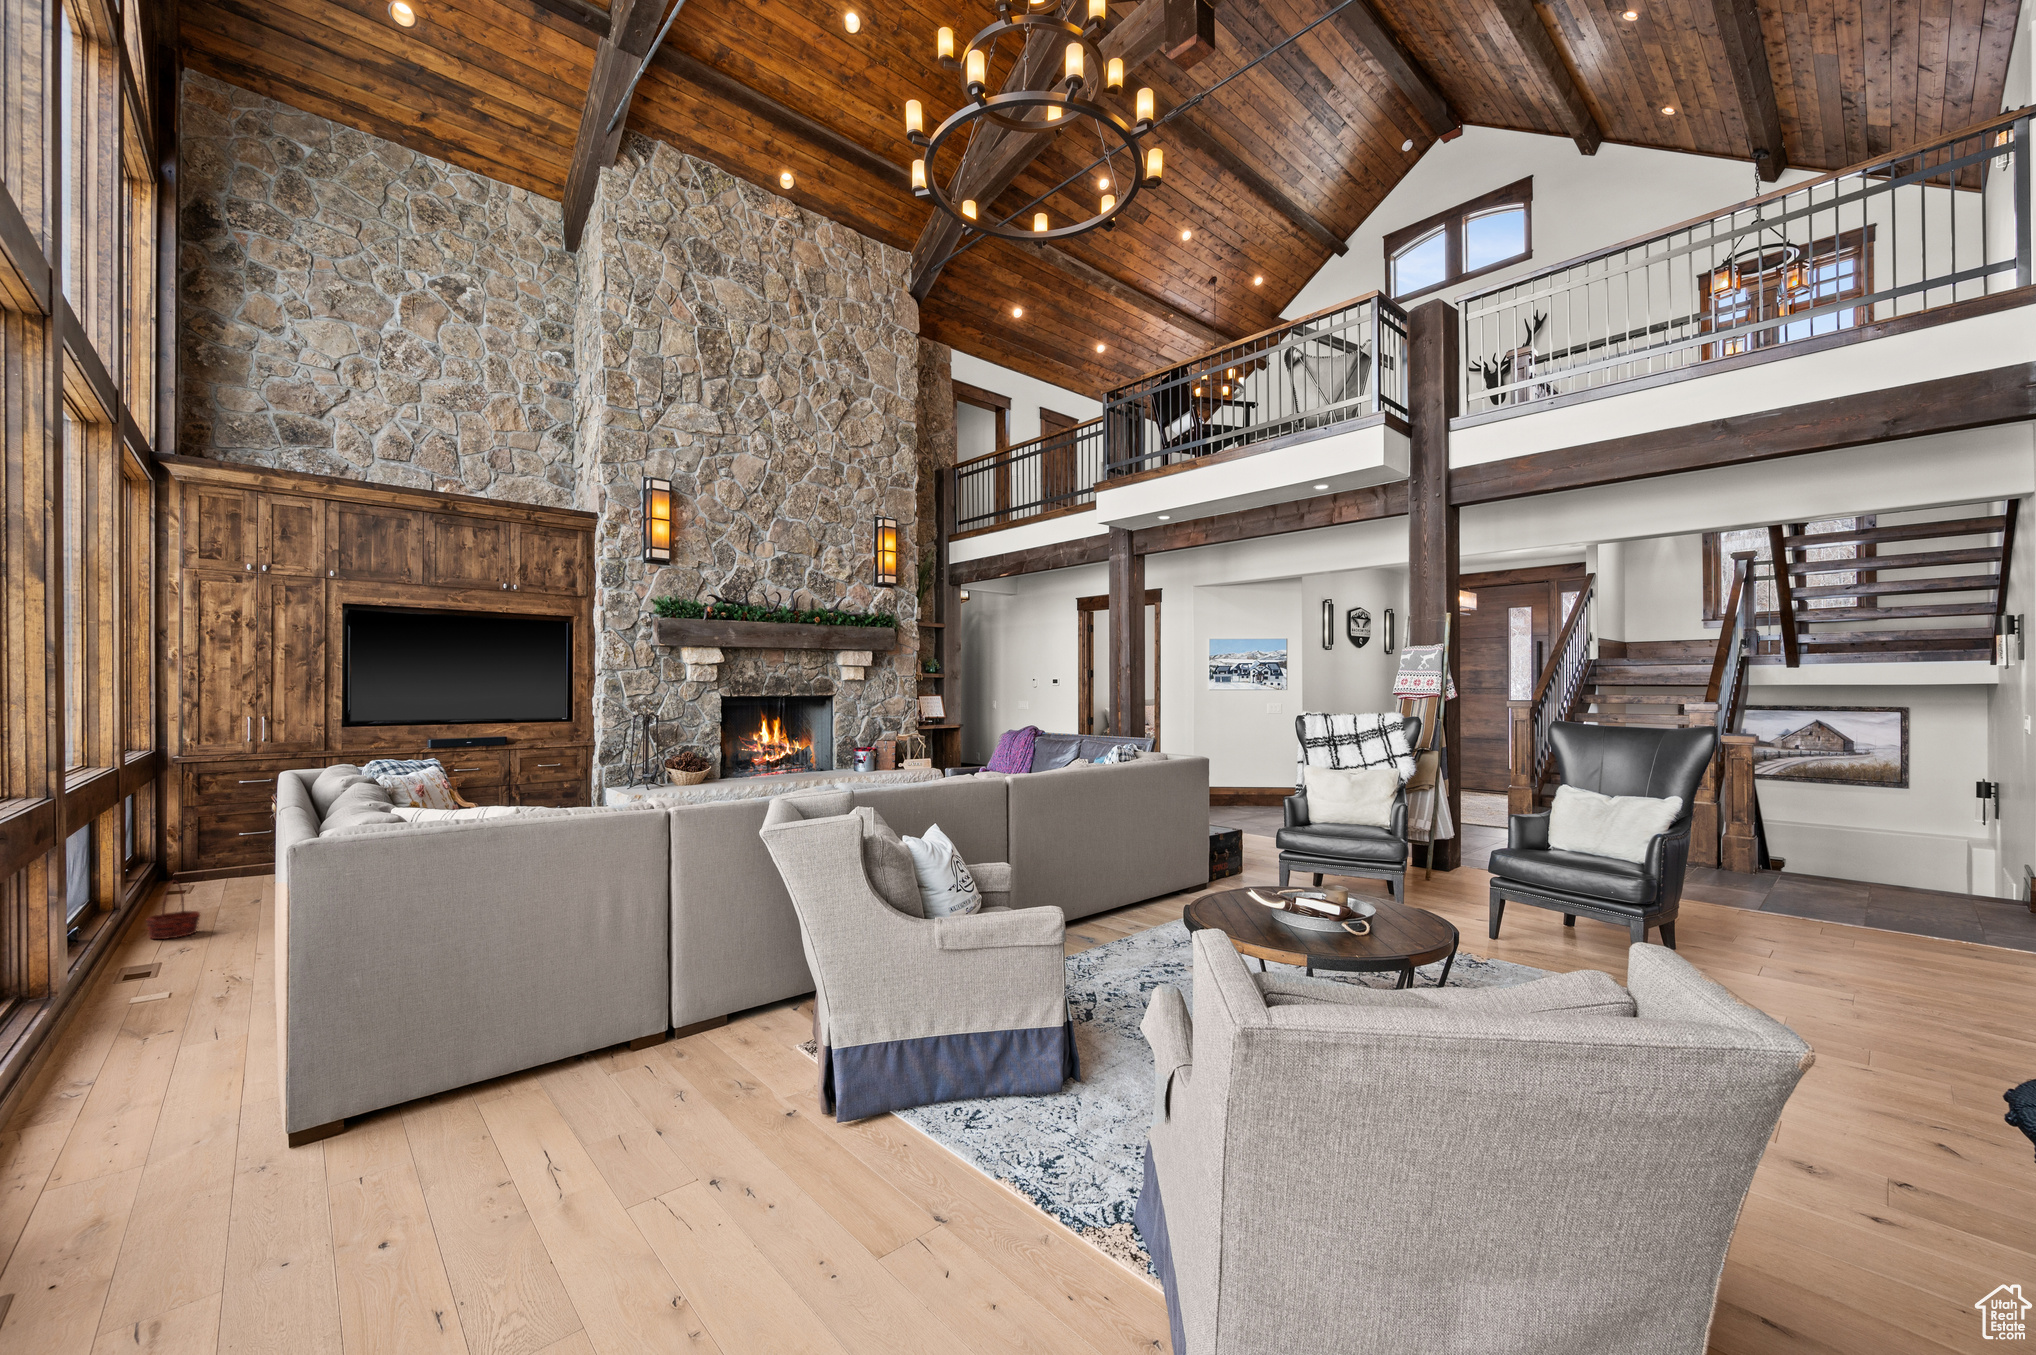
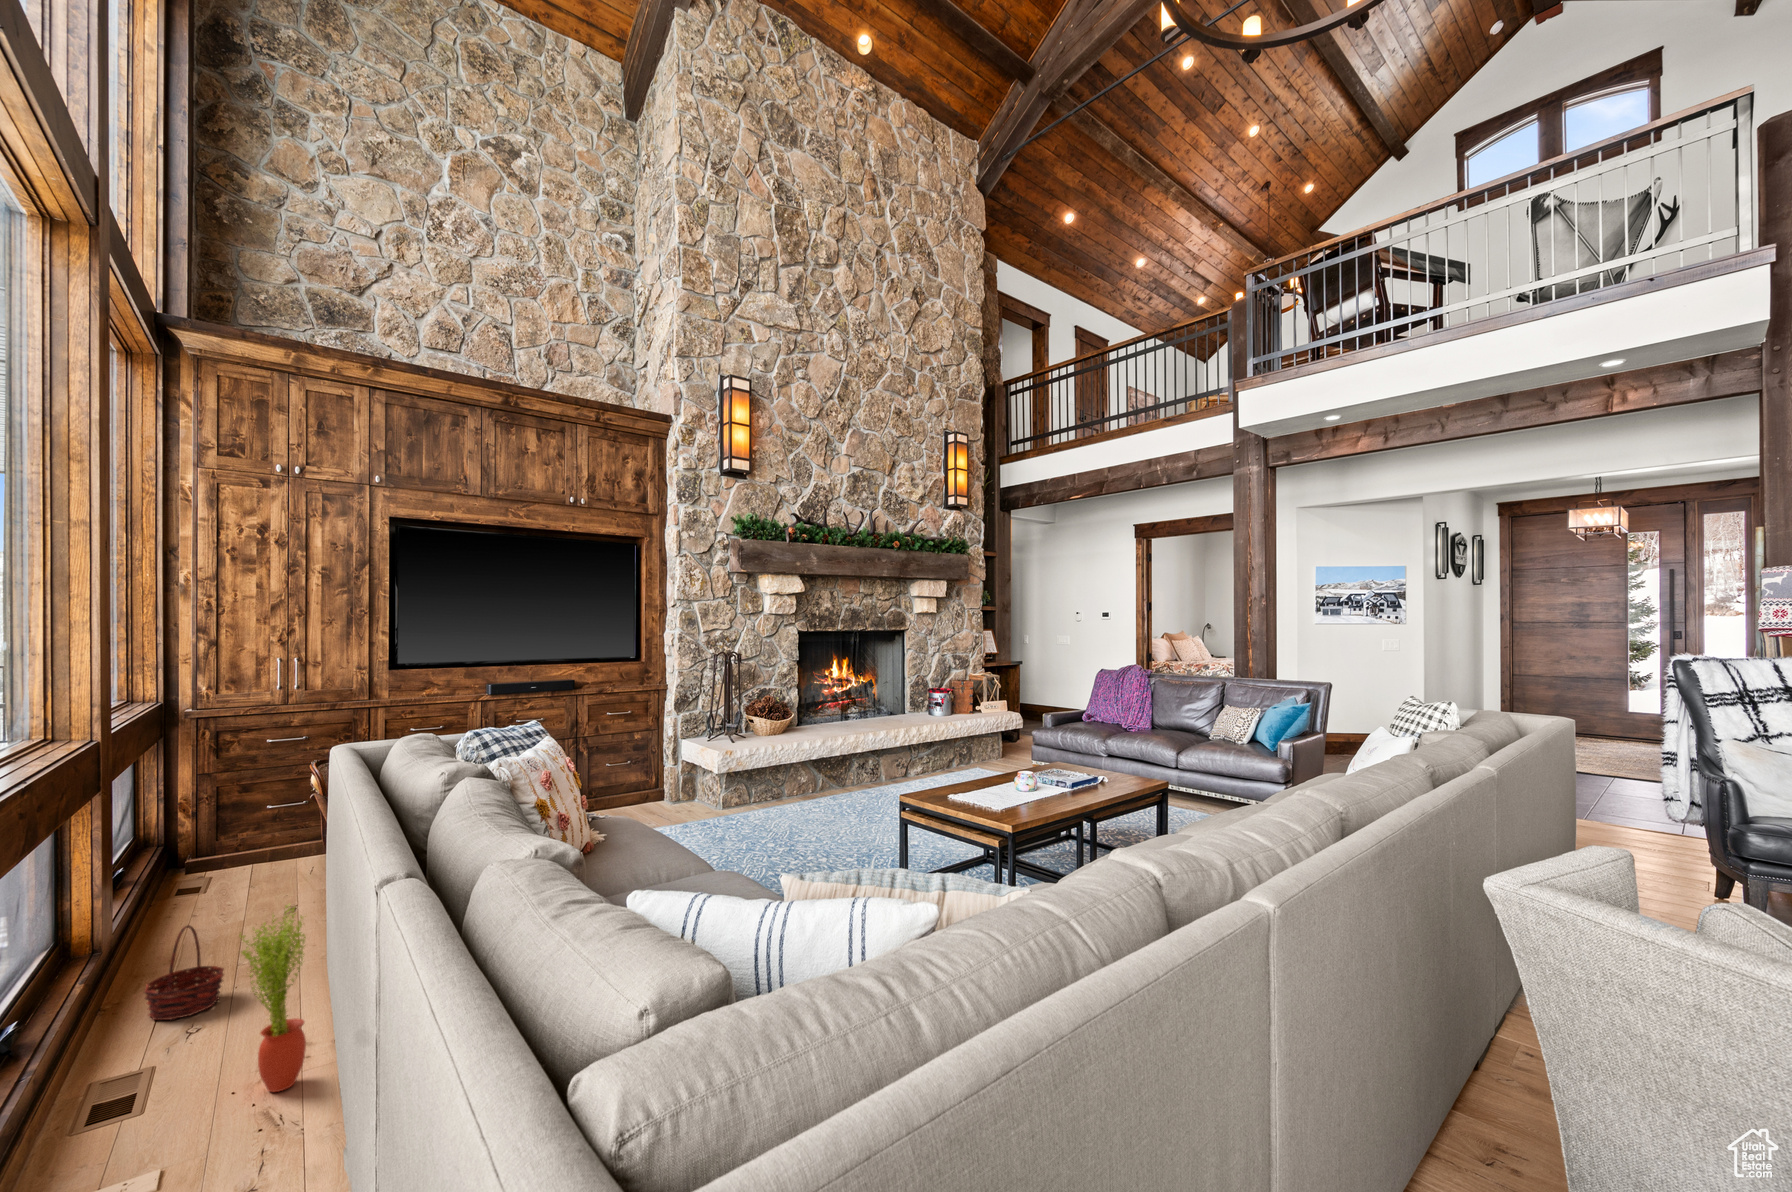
potted plant: none [207,849,251,961] -> present [240,905,306,1092]

